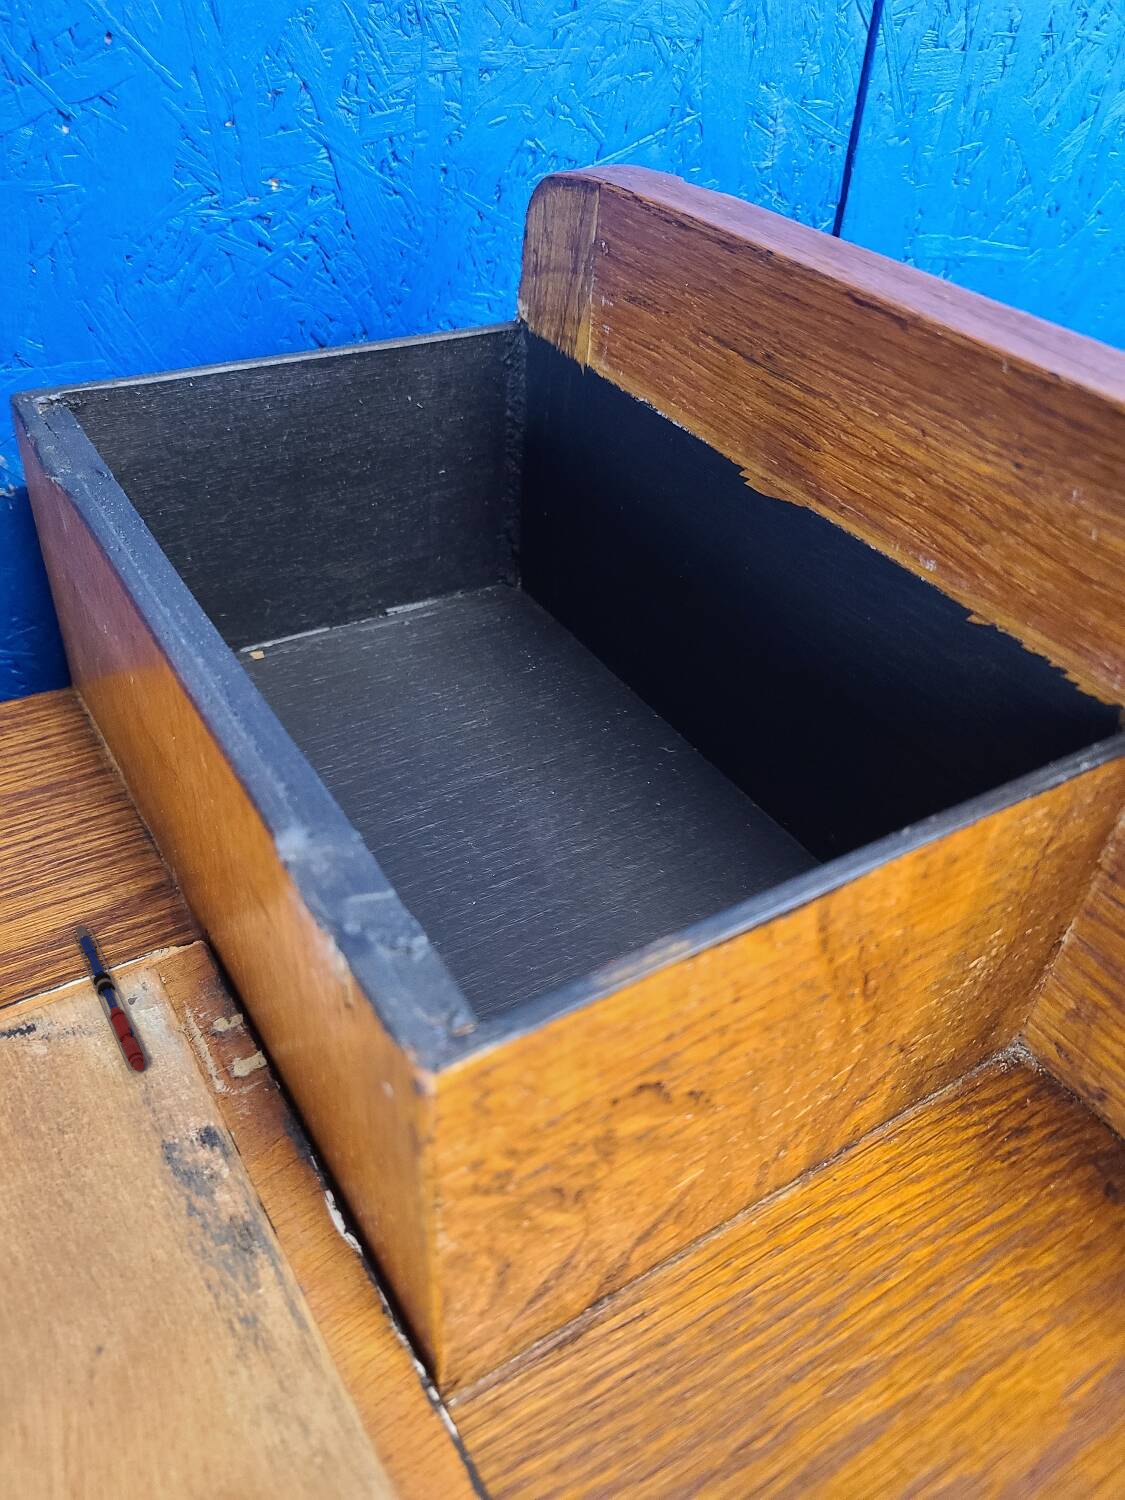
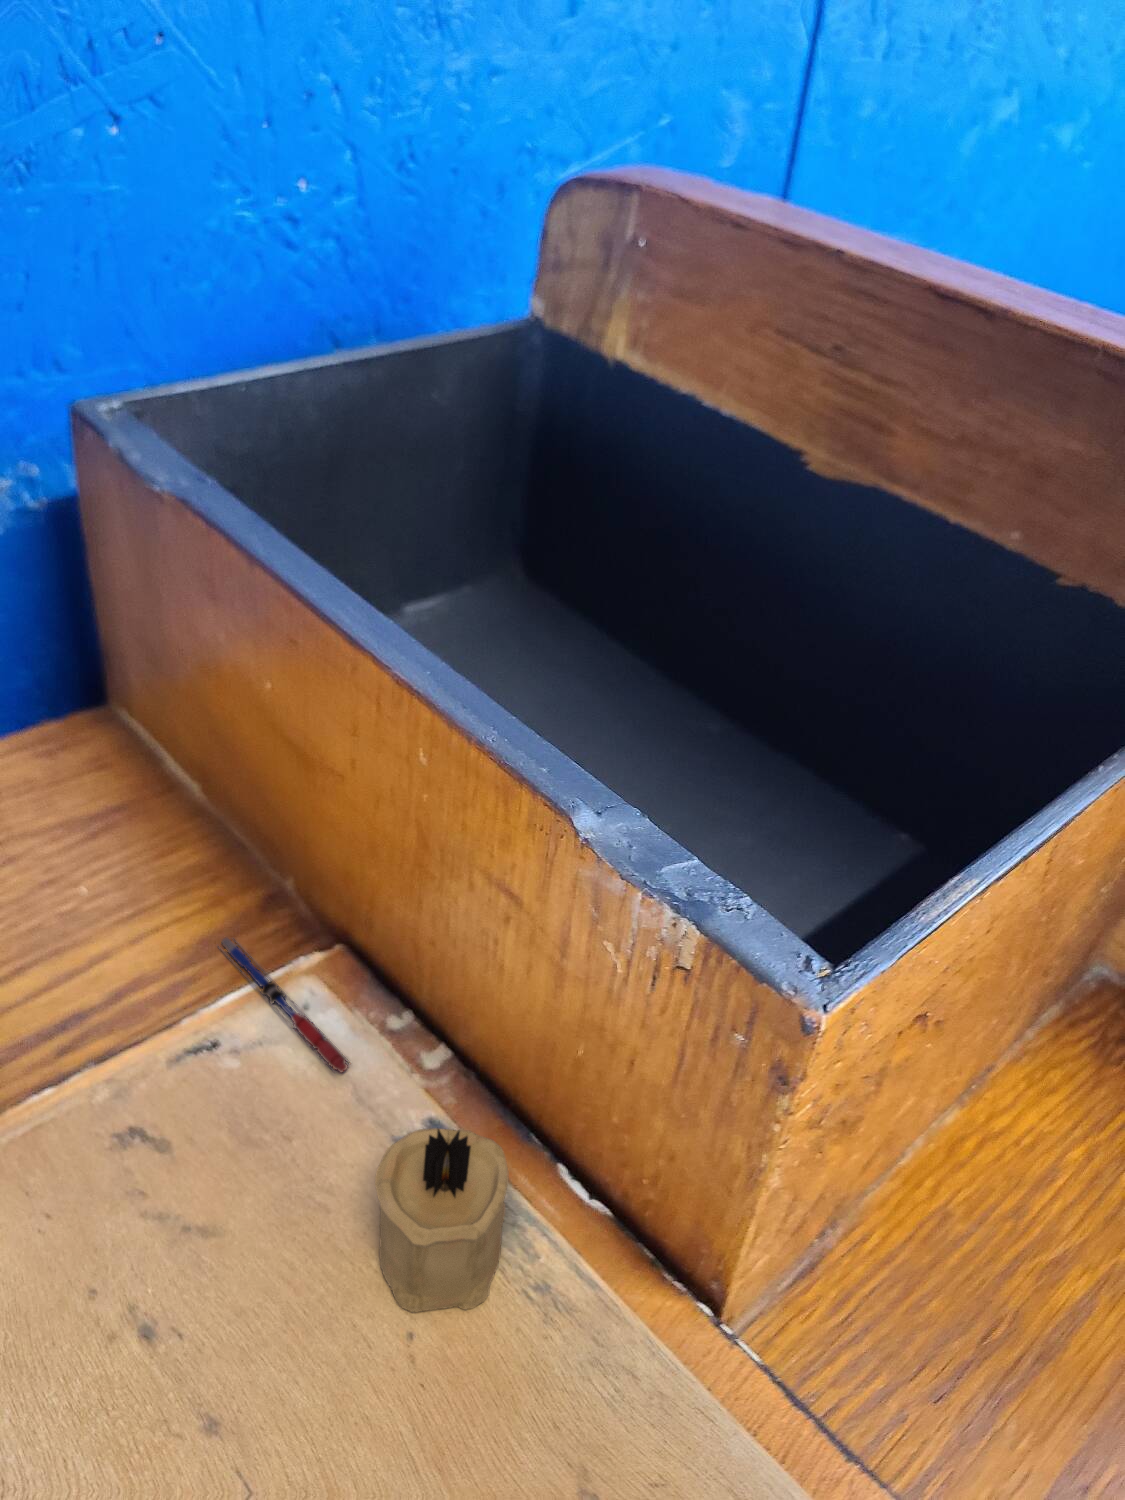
candle: none [68,1136,245,1331] -> present [375,1128,508,1312]

